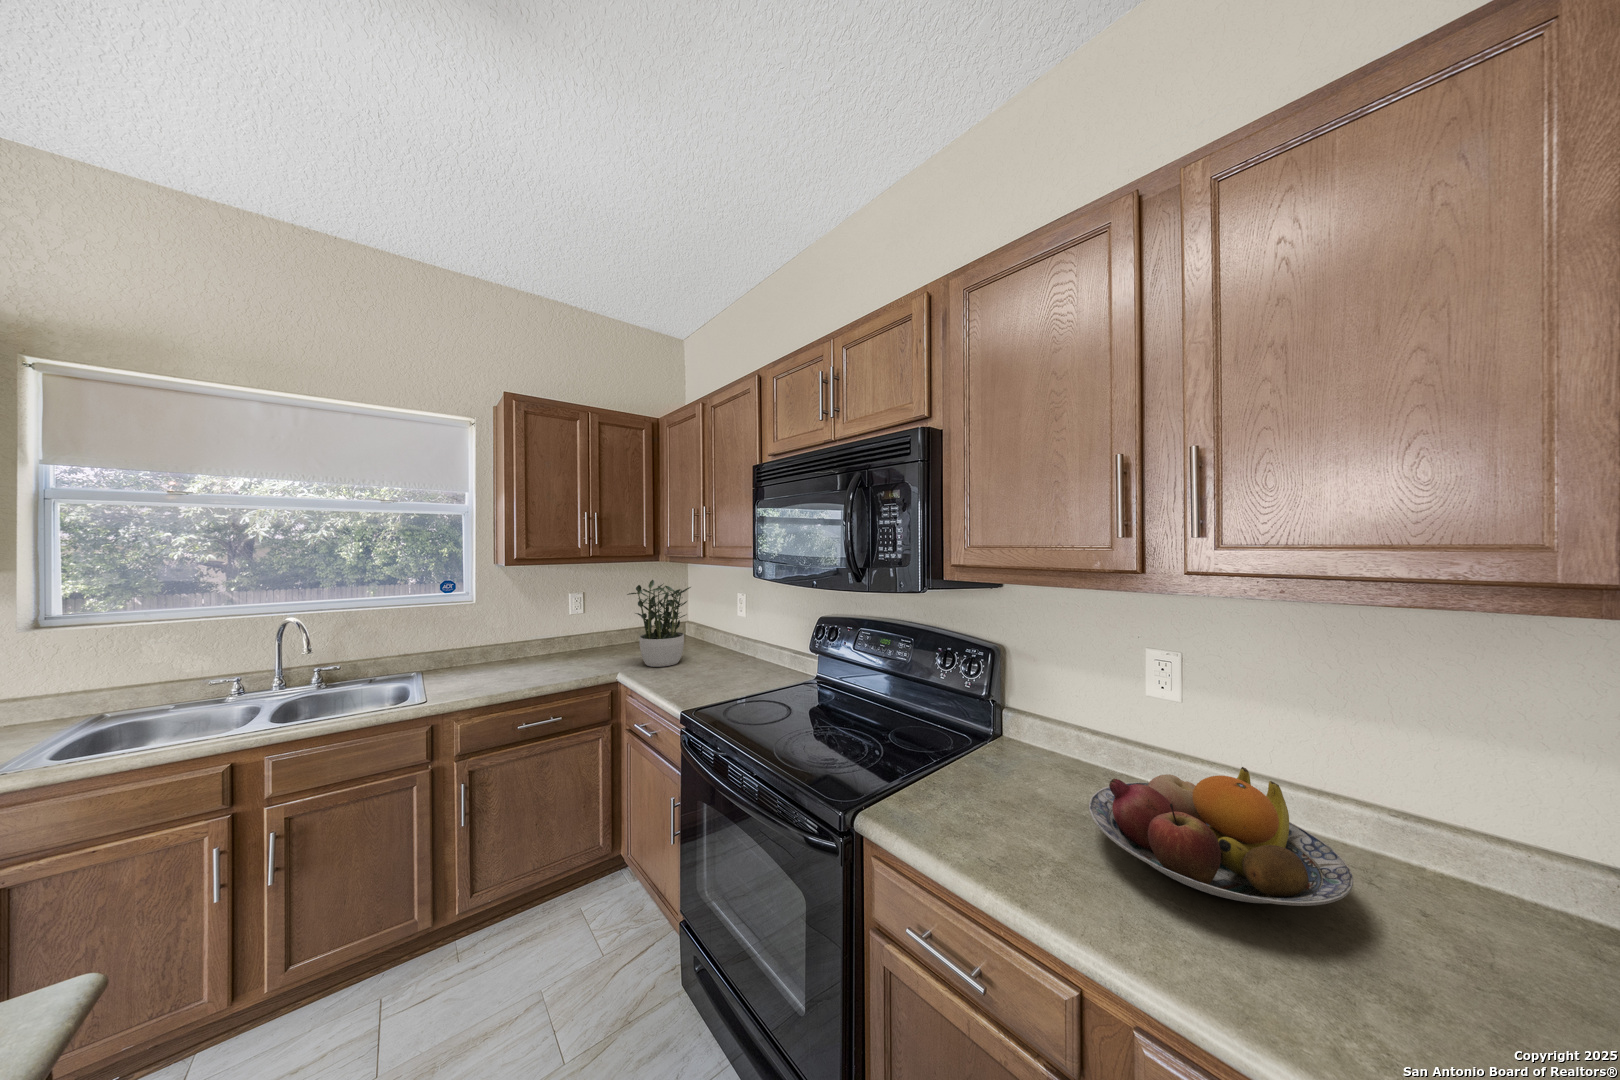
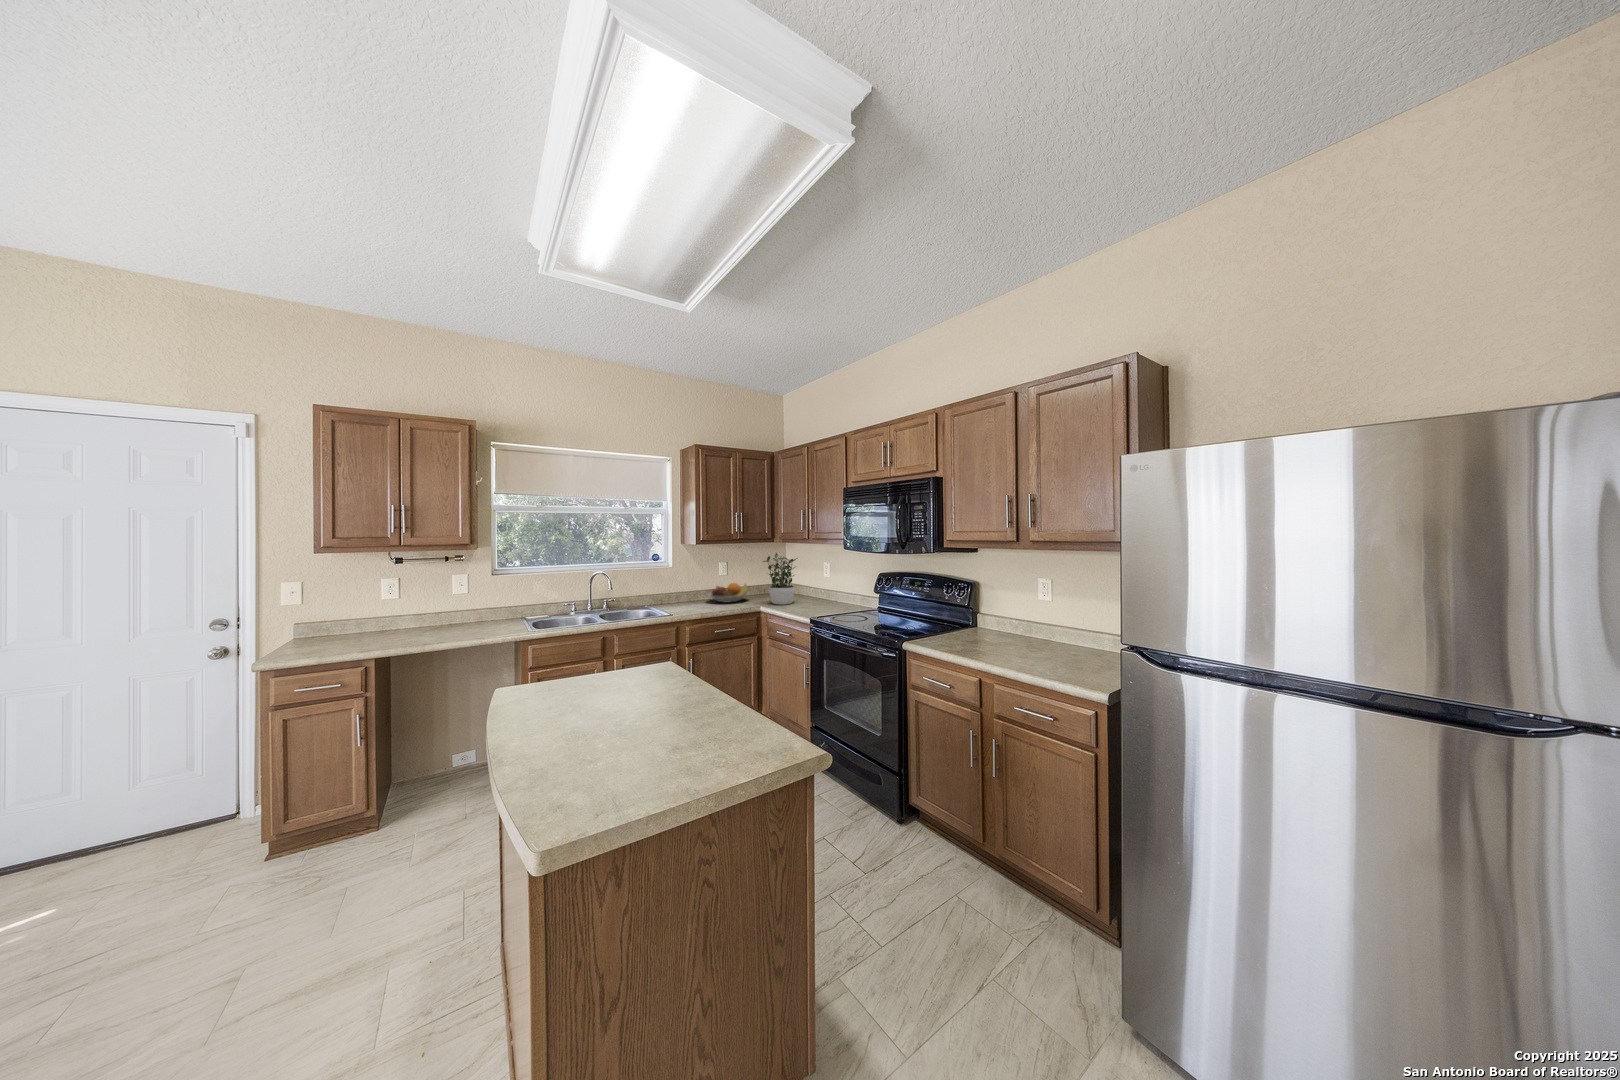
fruit bowl: present [1089,767,1353,906] -> present [708,583,749,602]

